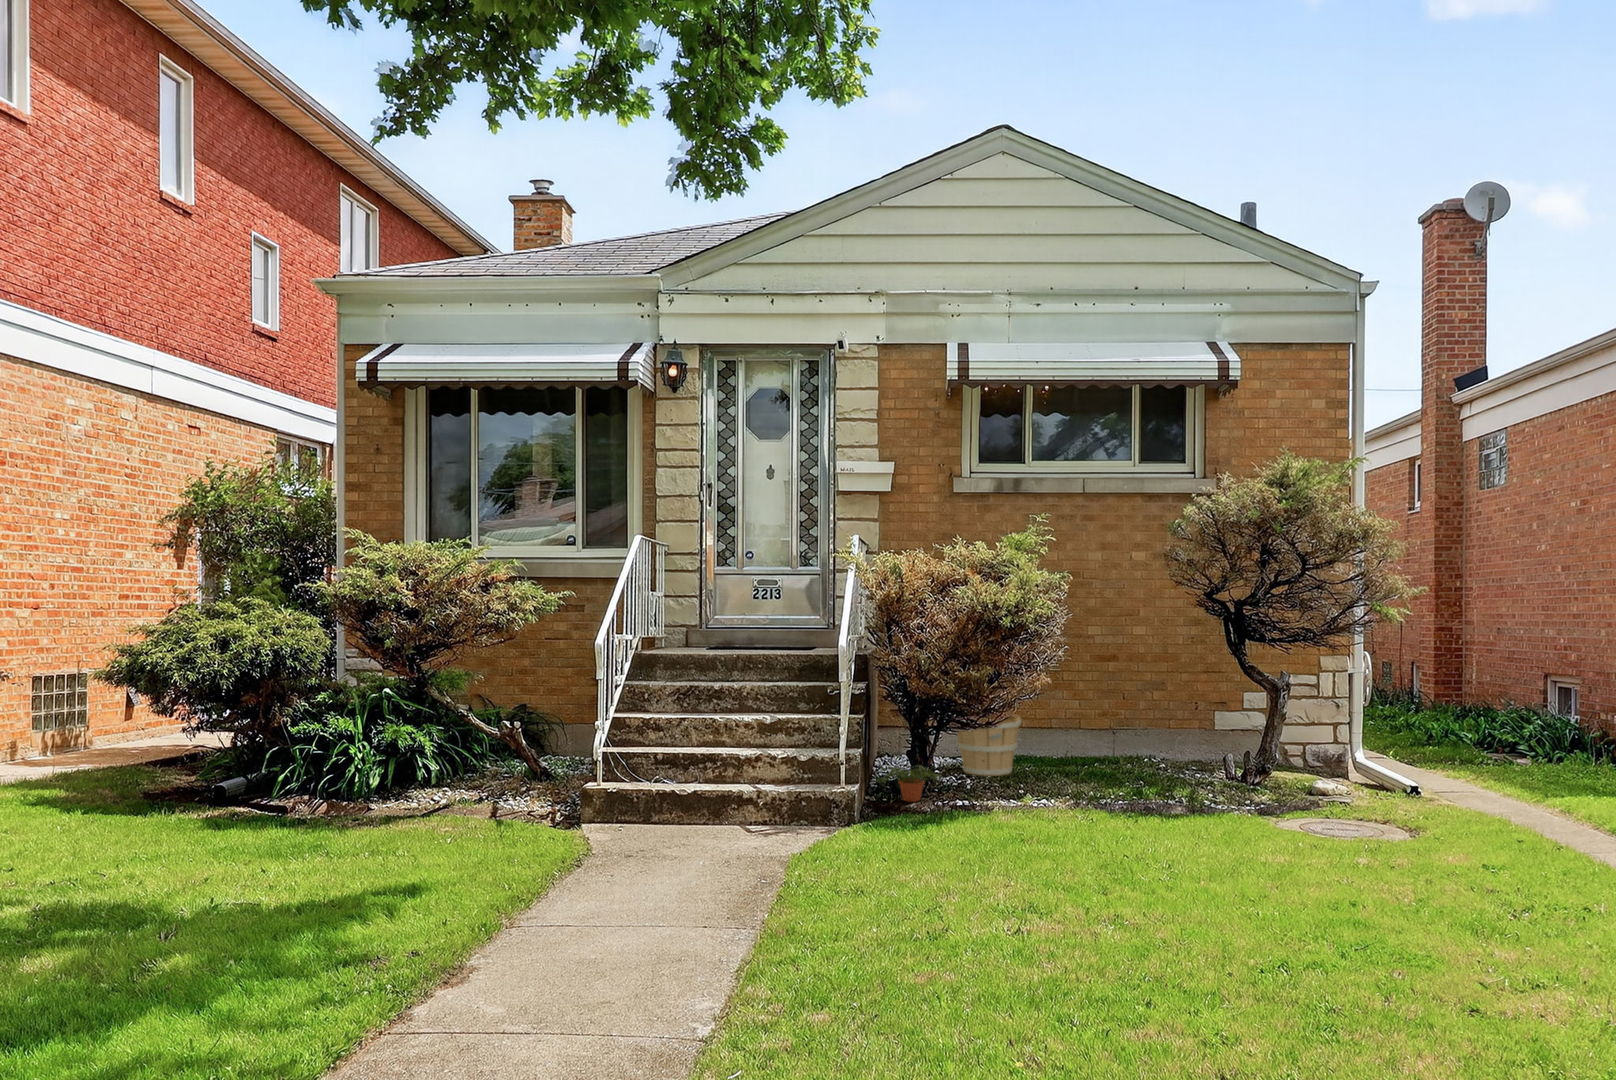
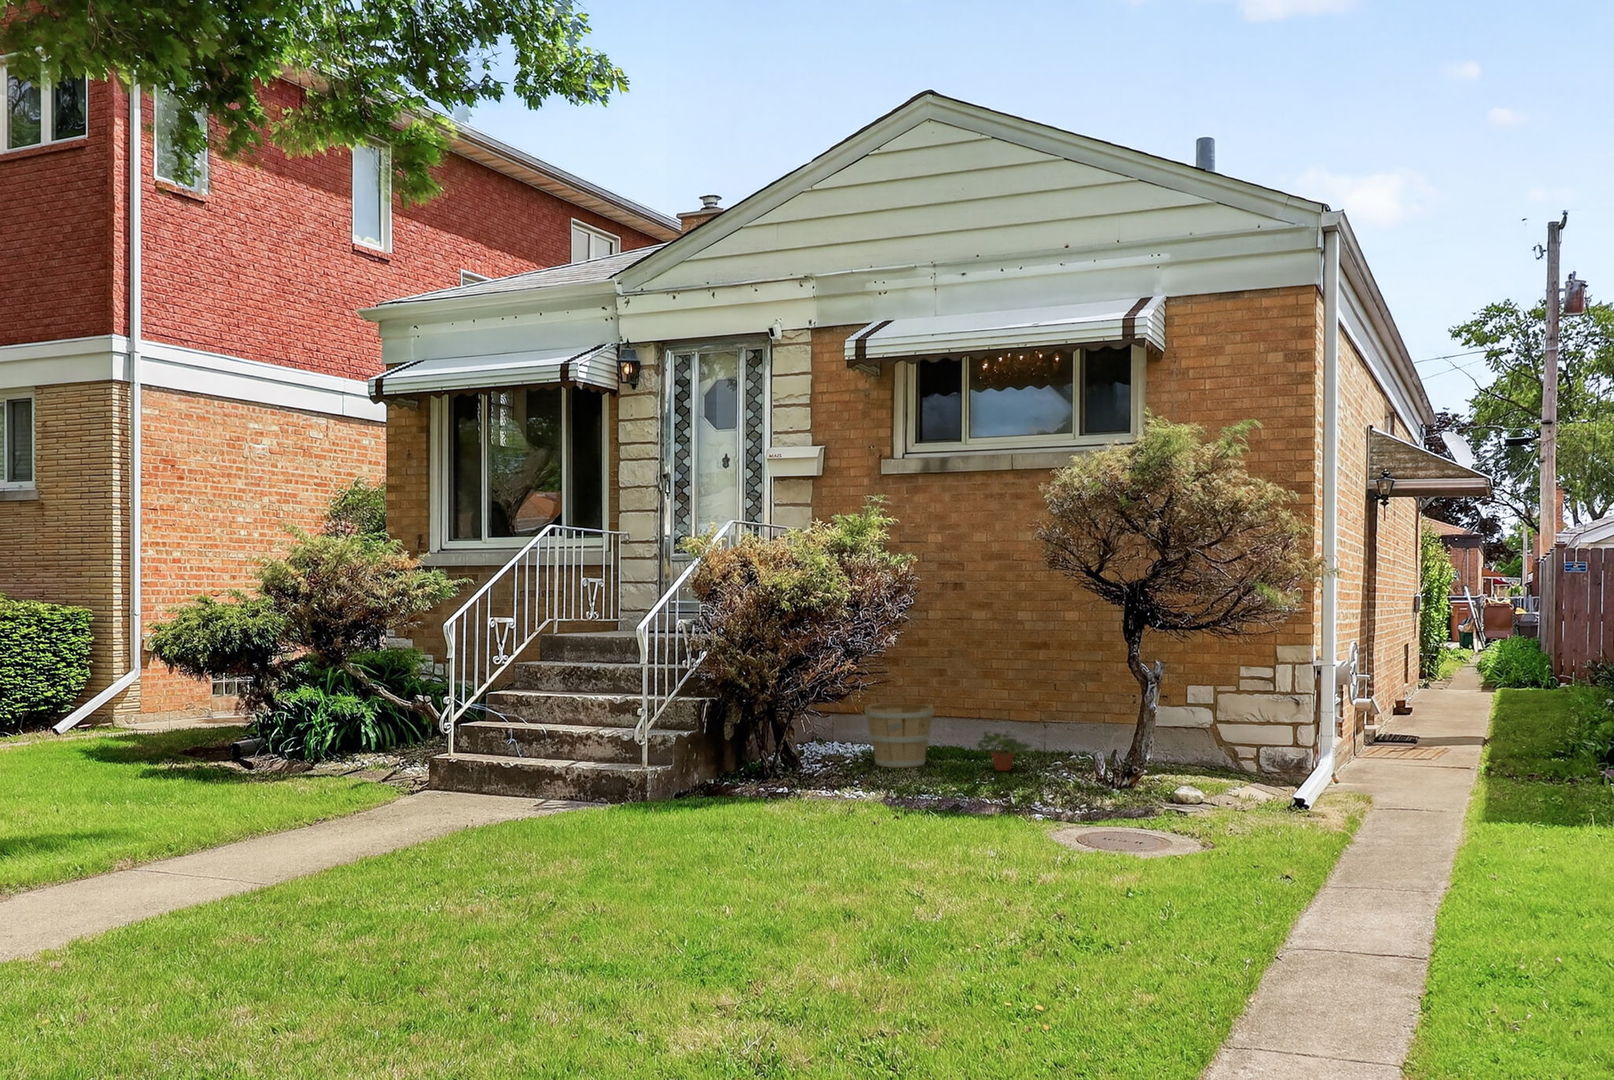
potted plant: present [876,765,941,802] -> present [978,731,1040,771]

